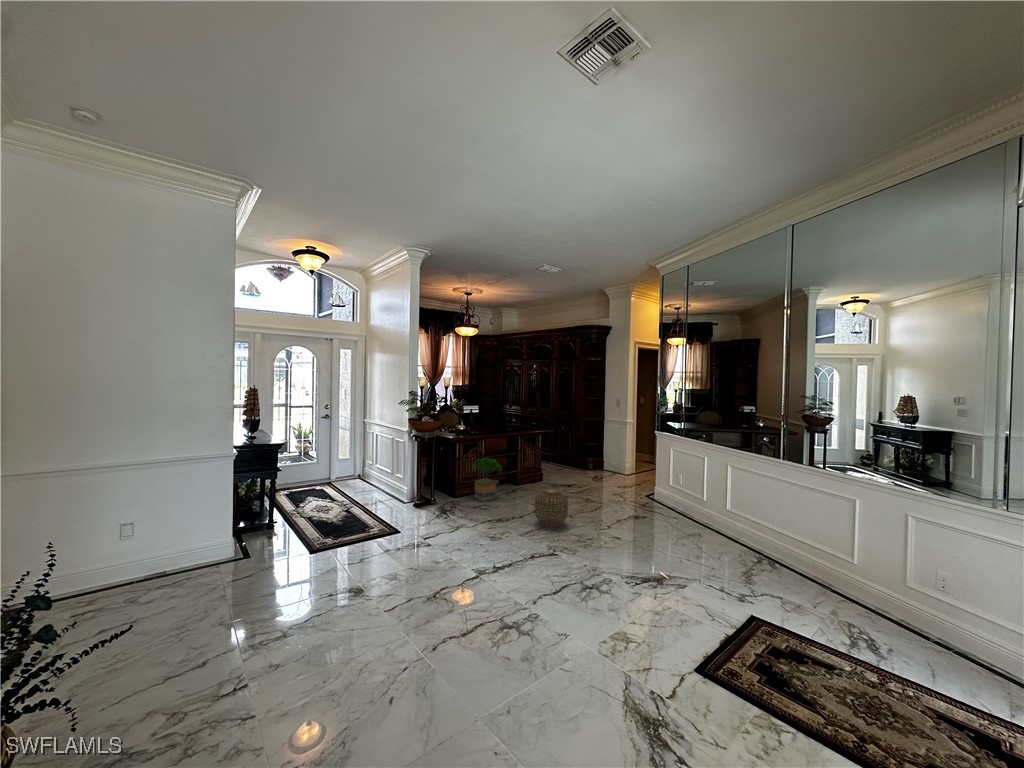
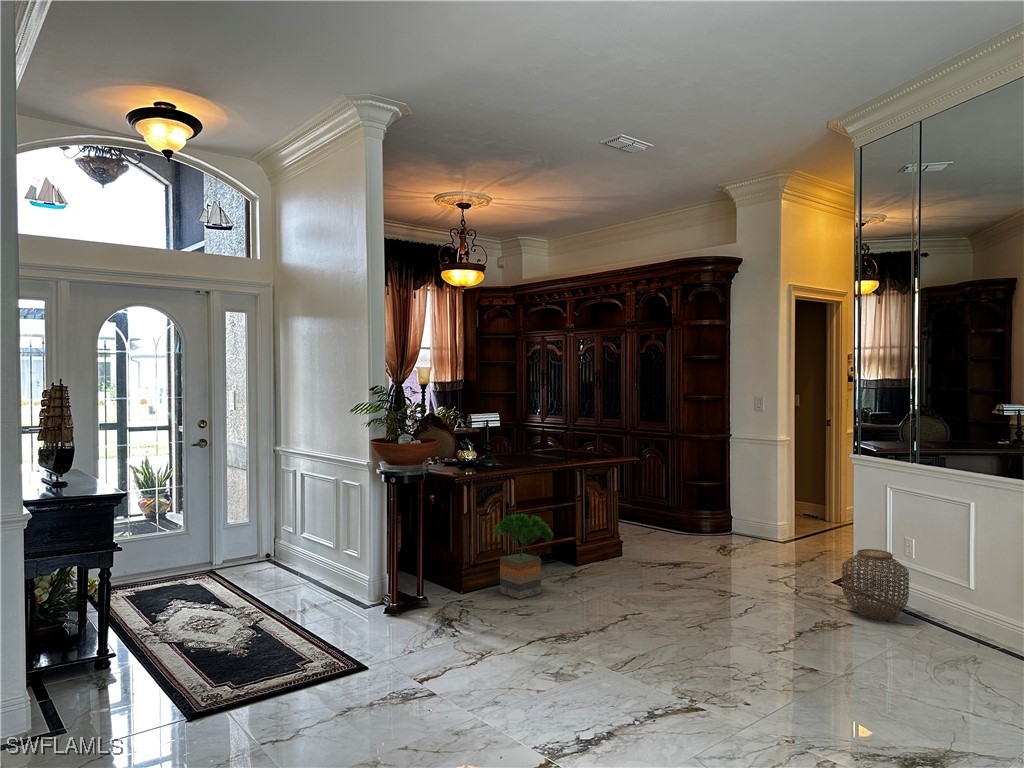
woven basket: present [535,488,568,528] -> present [842,549,909,620]

